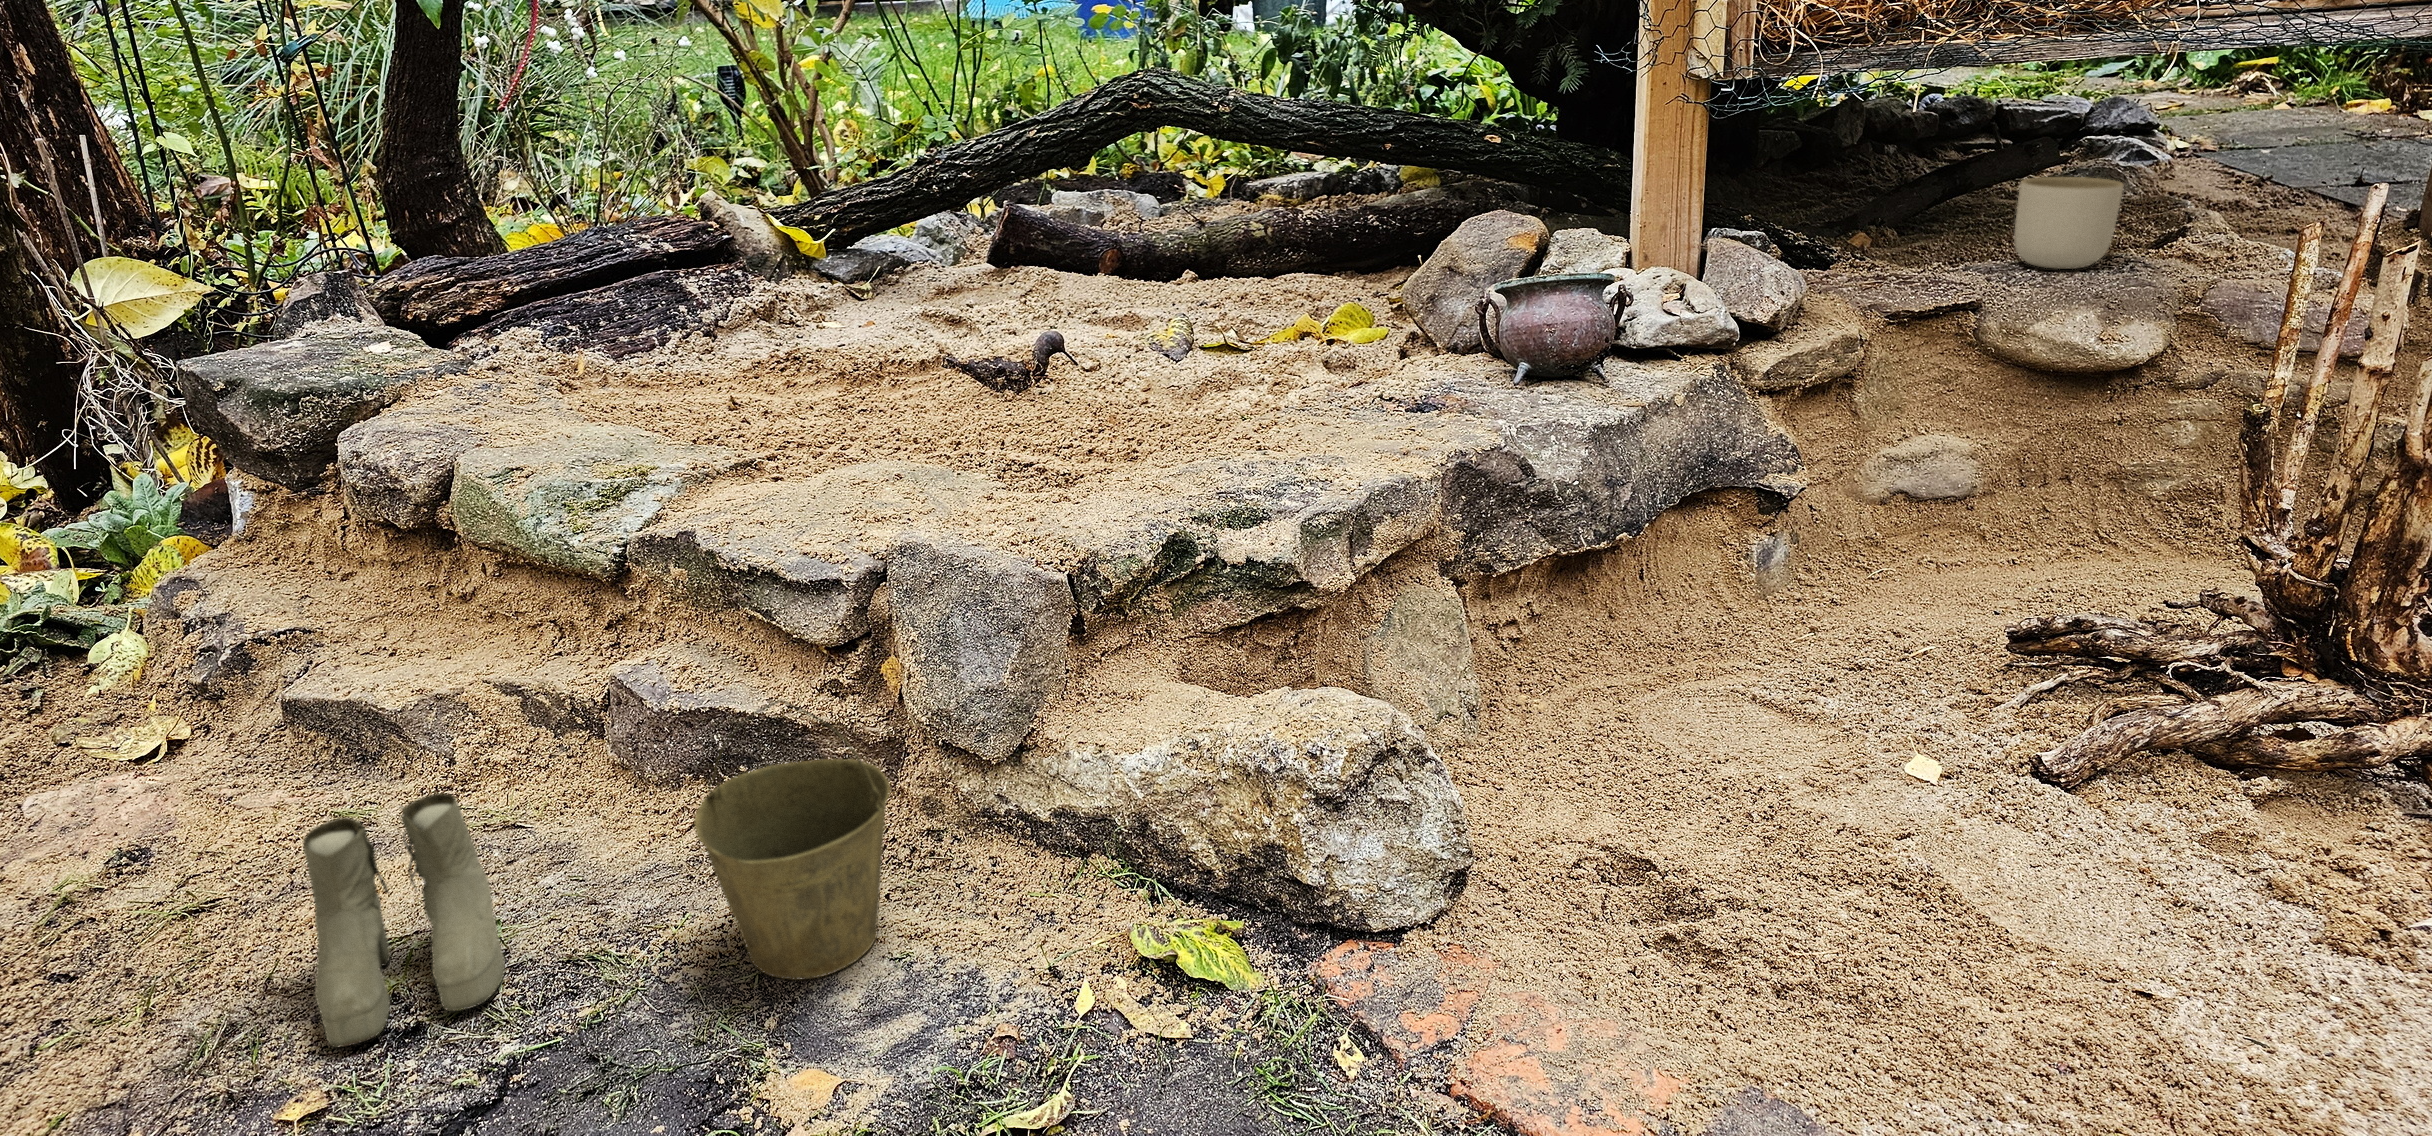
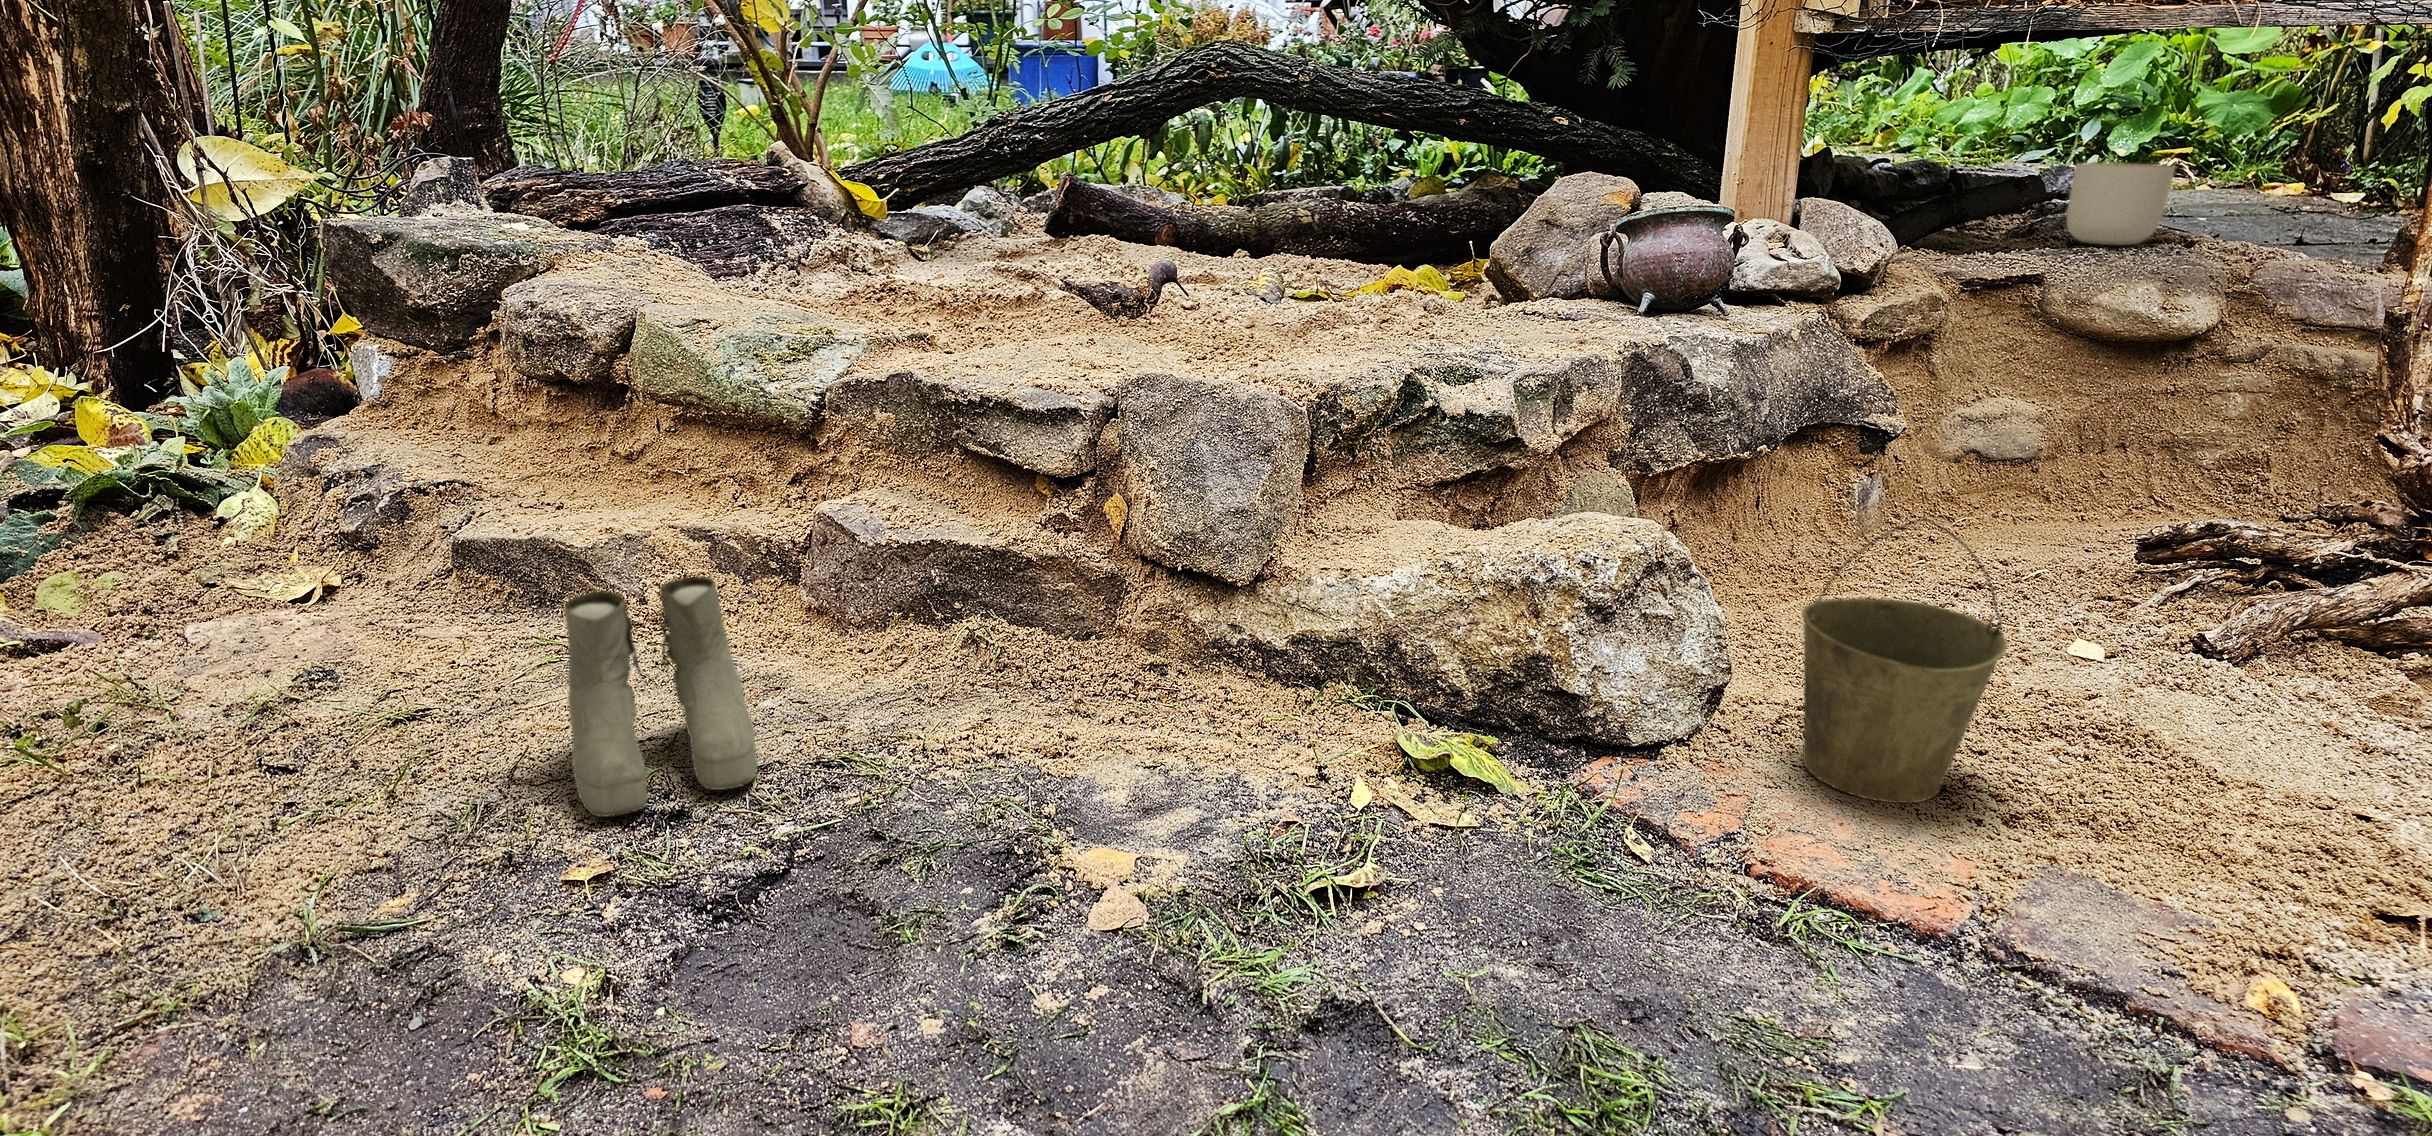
bucket: present [694,700,890,980] -> present [1802,518,2007,803]

